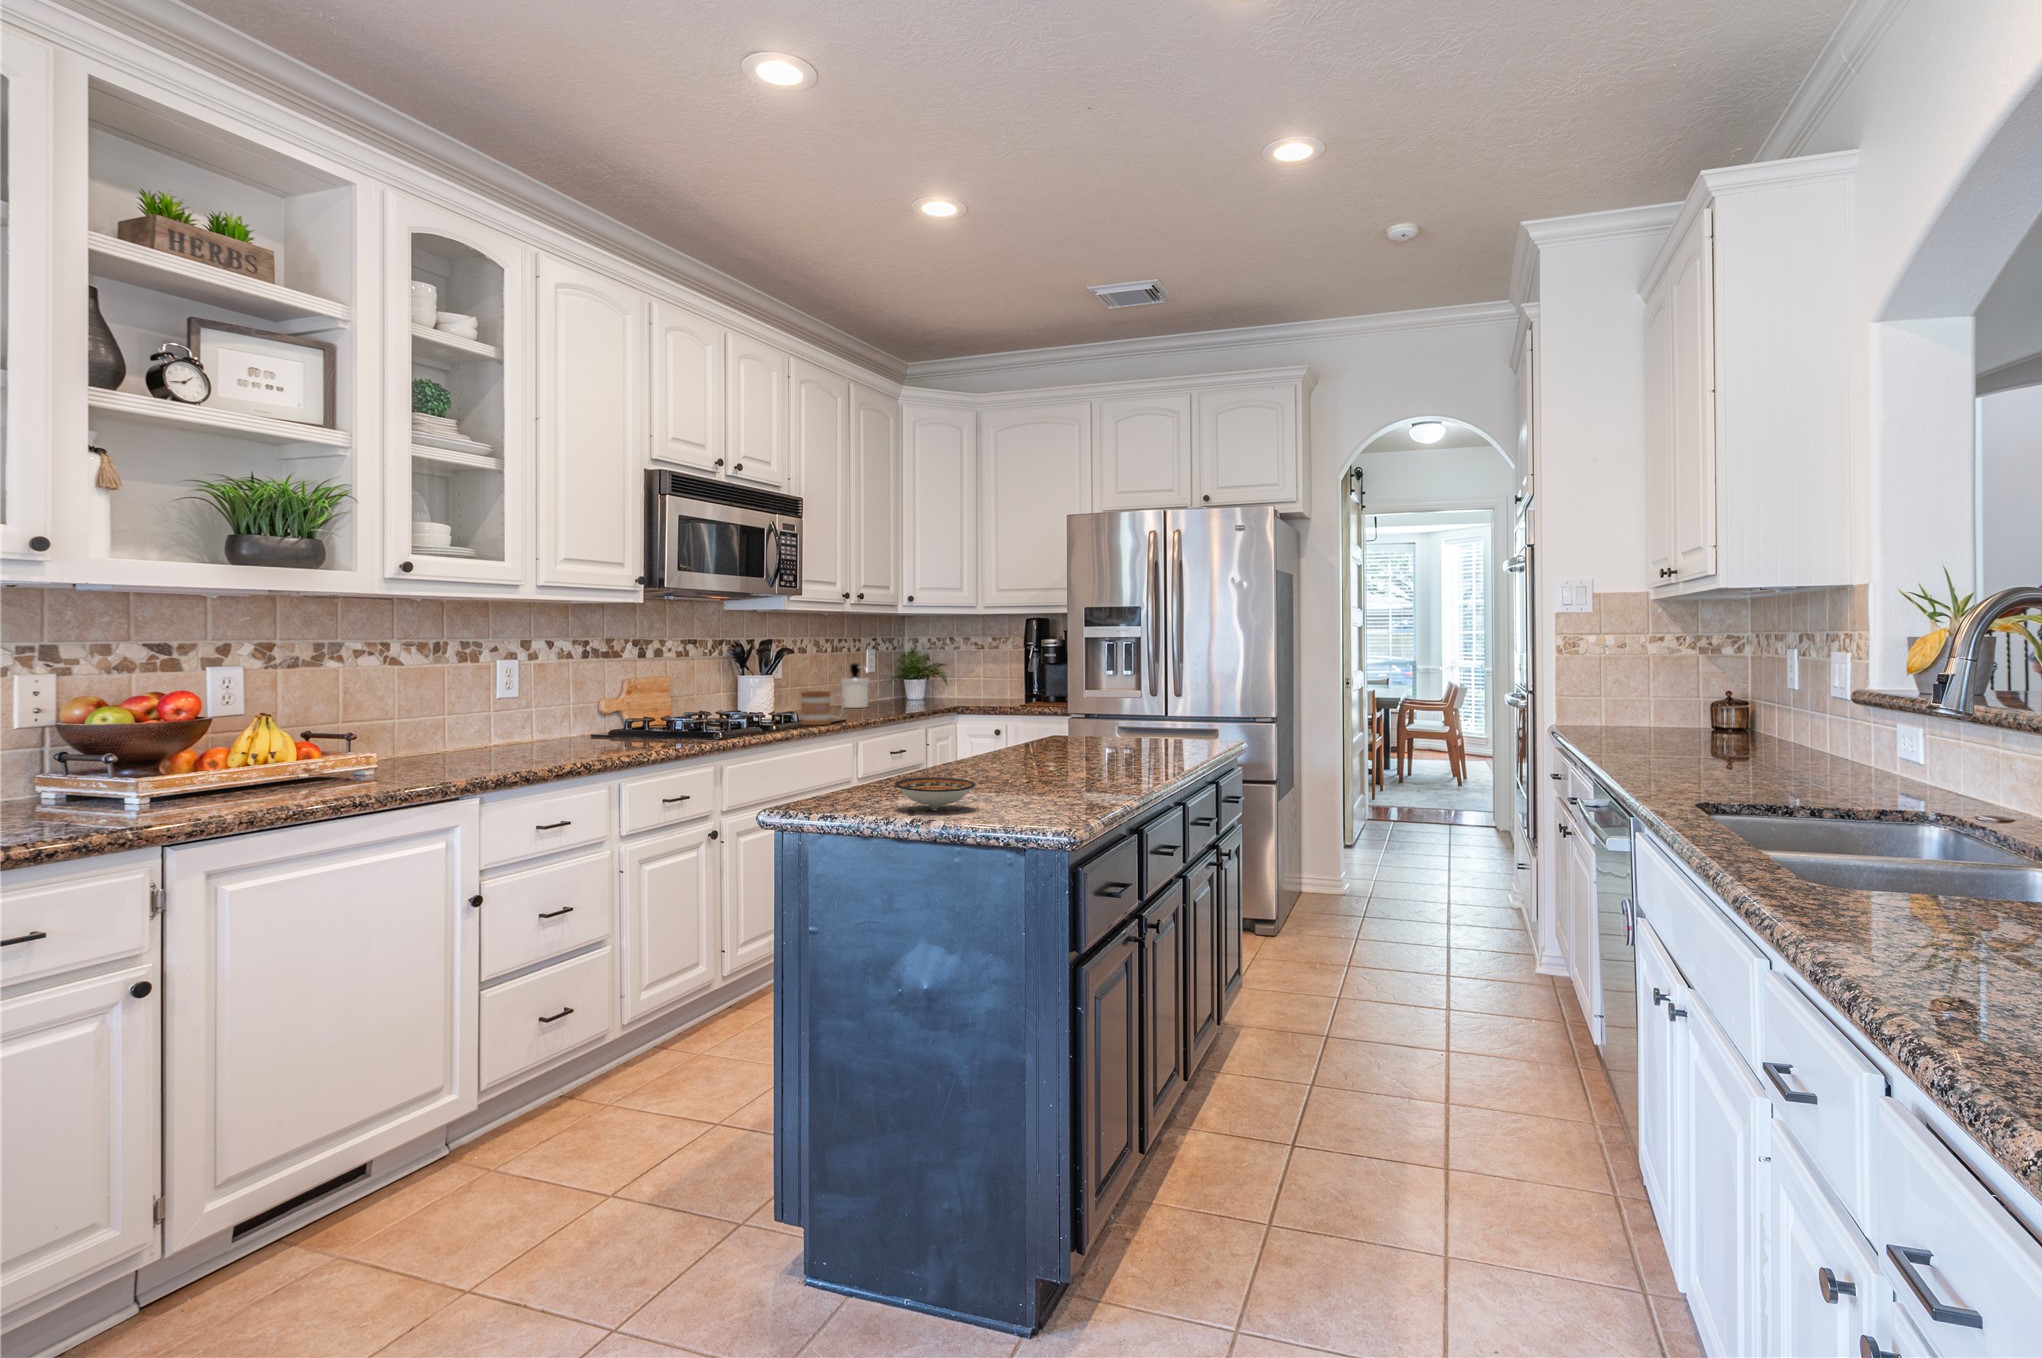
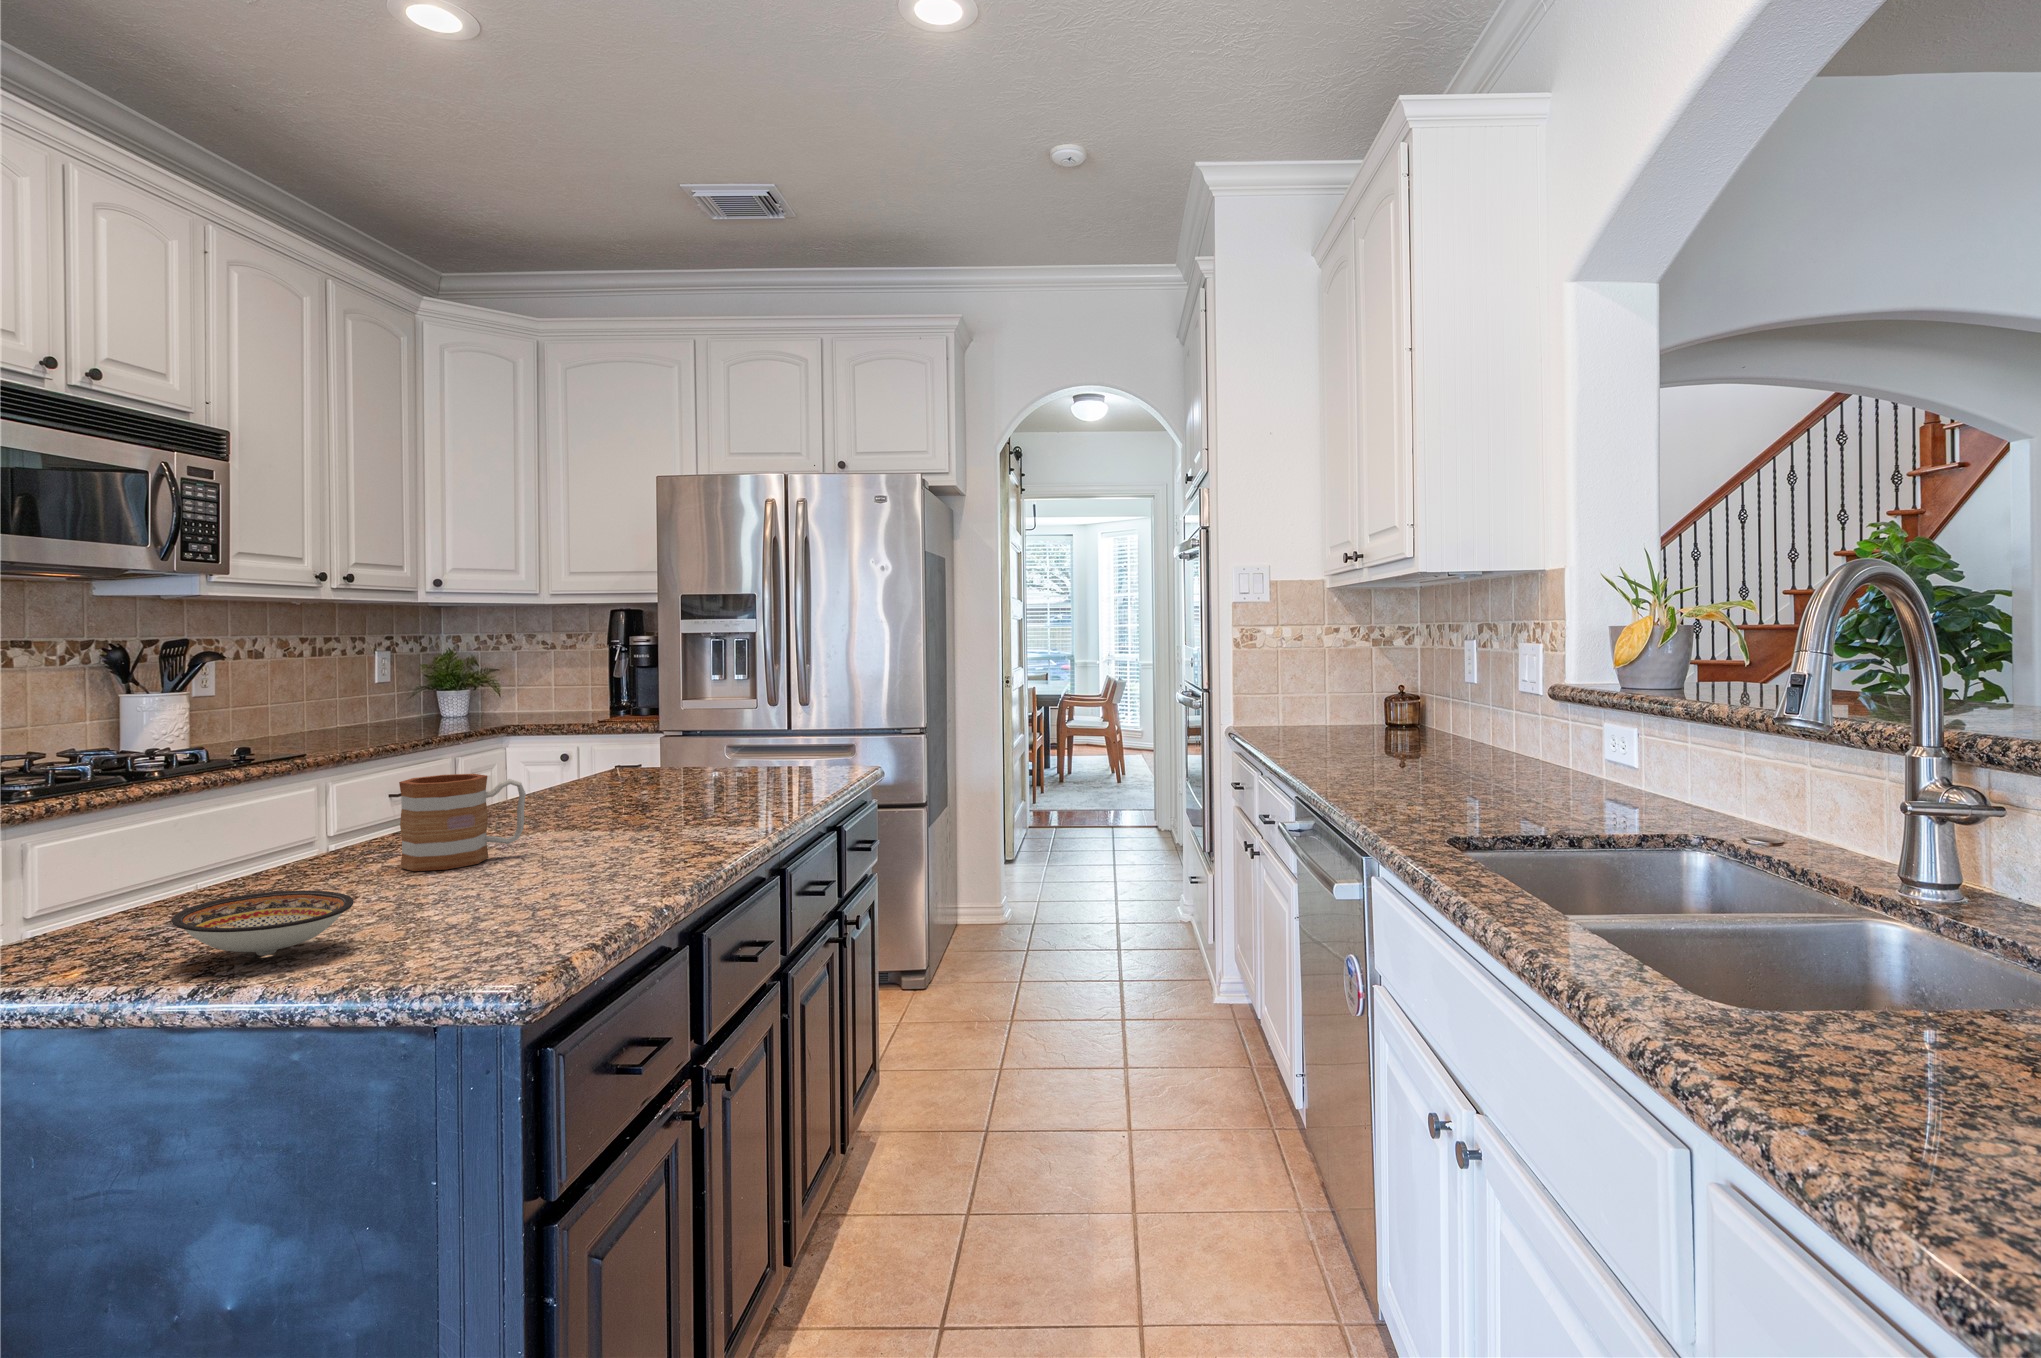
soap dispenser: present [841,663,869,708] -> none [325,672,370,734]
mug: present [801,691,844,725] -> present [399,774,526,871]

